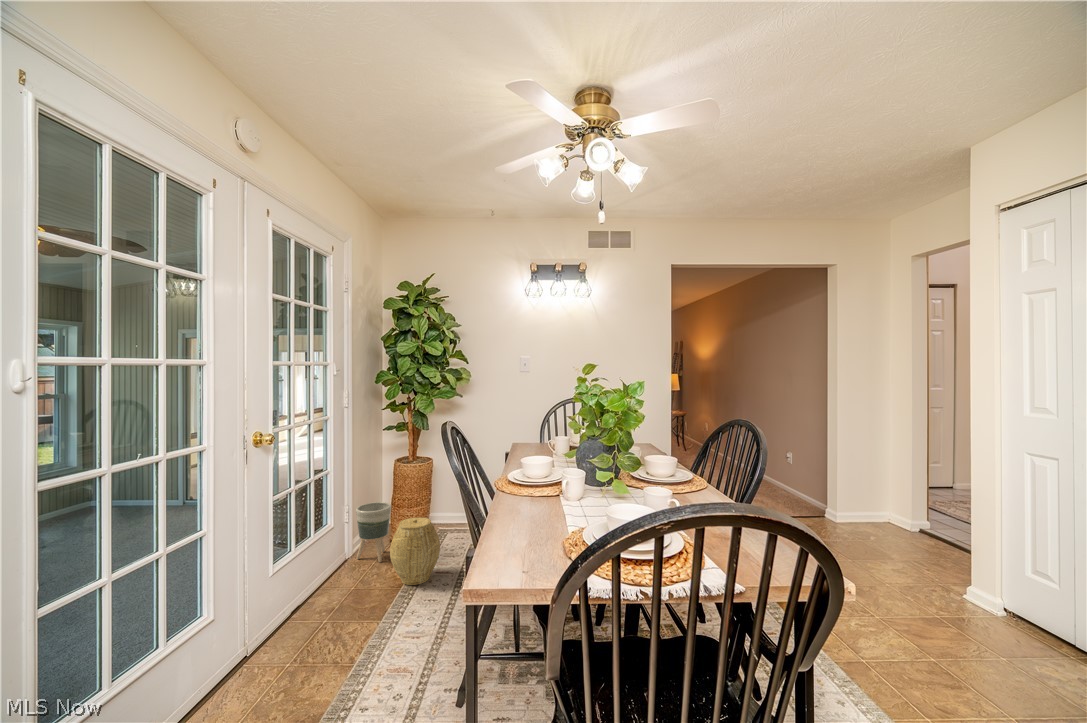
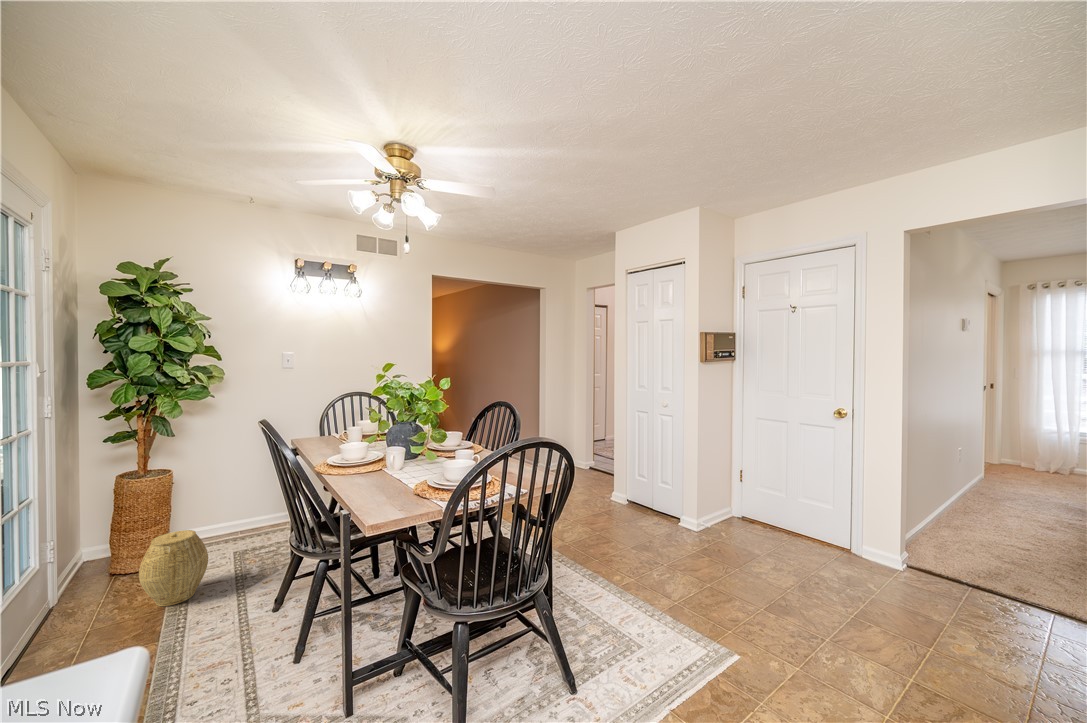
planter: present [356,502,391,562] -> none [67,526,124,602]

